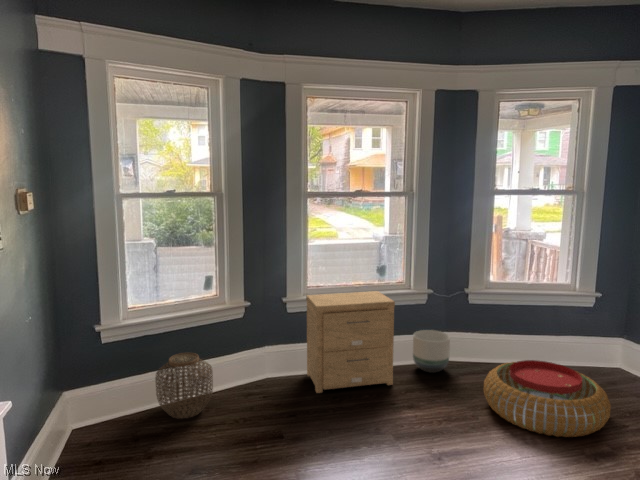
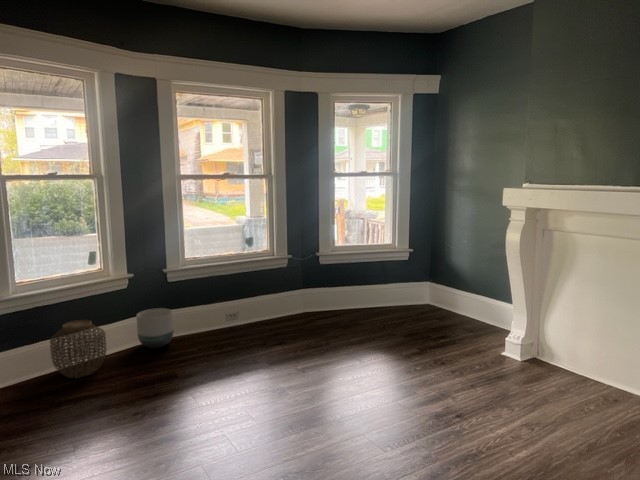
side table: present [306,291,395,393] -> none [185,258,263,345]
planter: present [413,330,450,372] -> present [136,308,174,348]
pouf: present [484,360,611,437] -> none [333,300,417,348]

